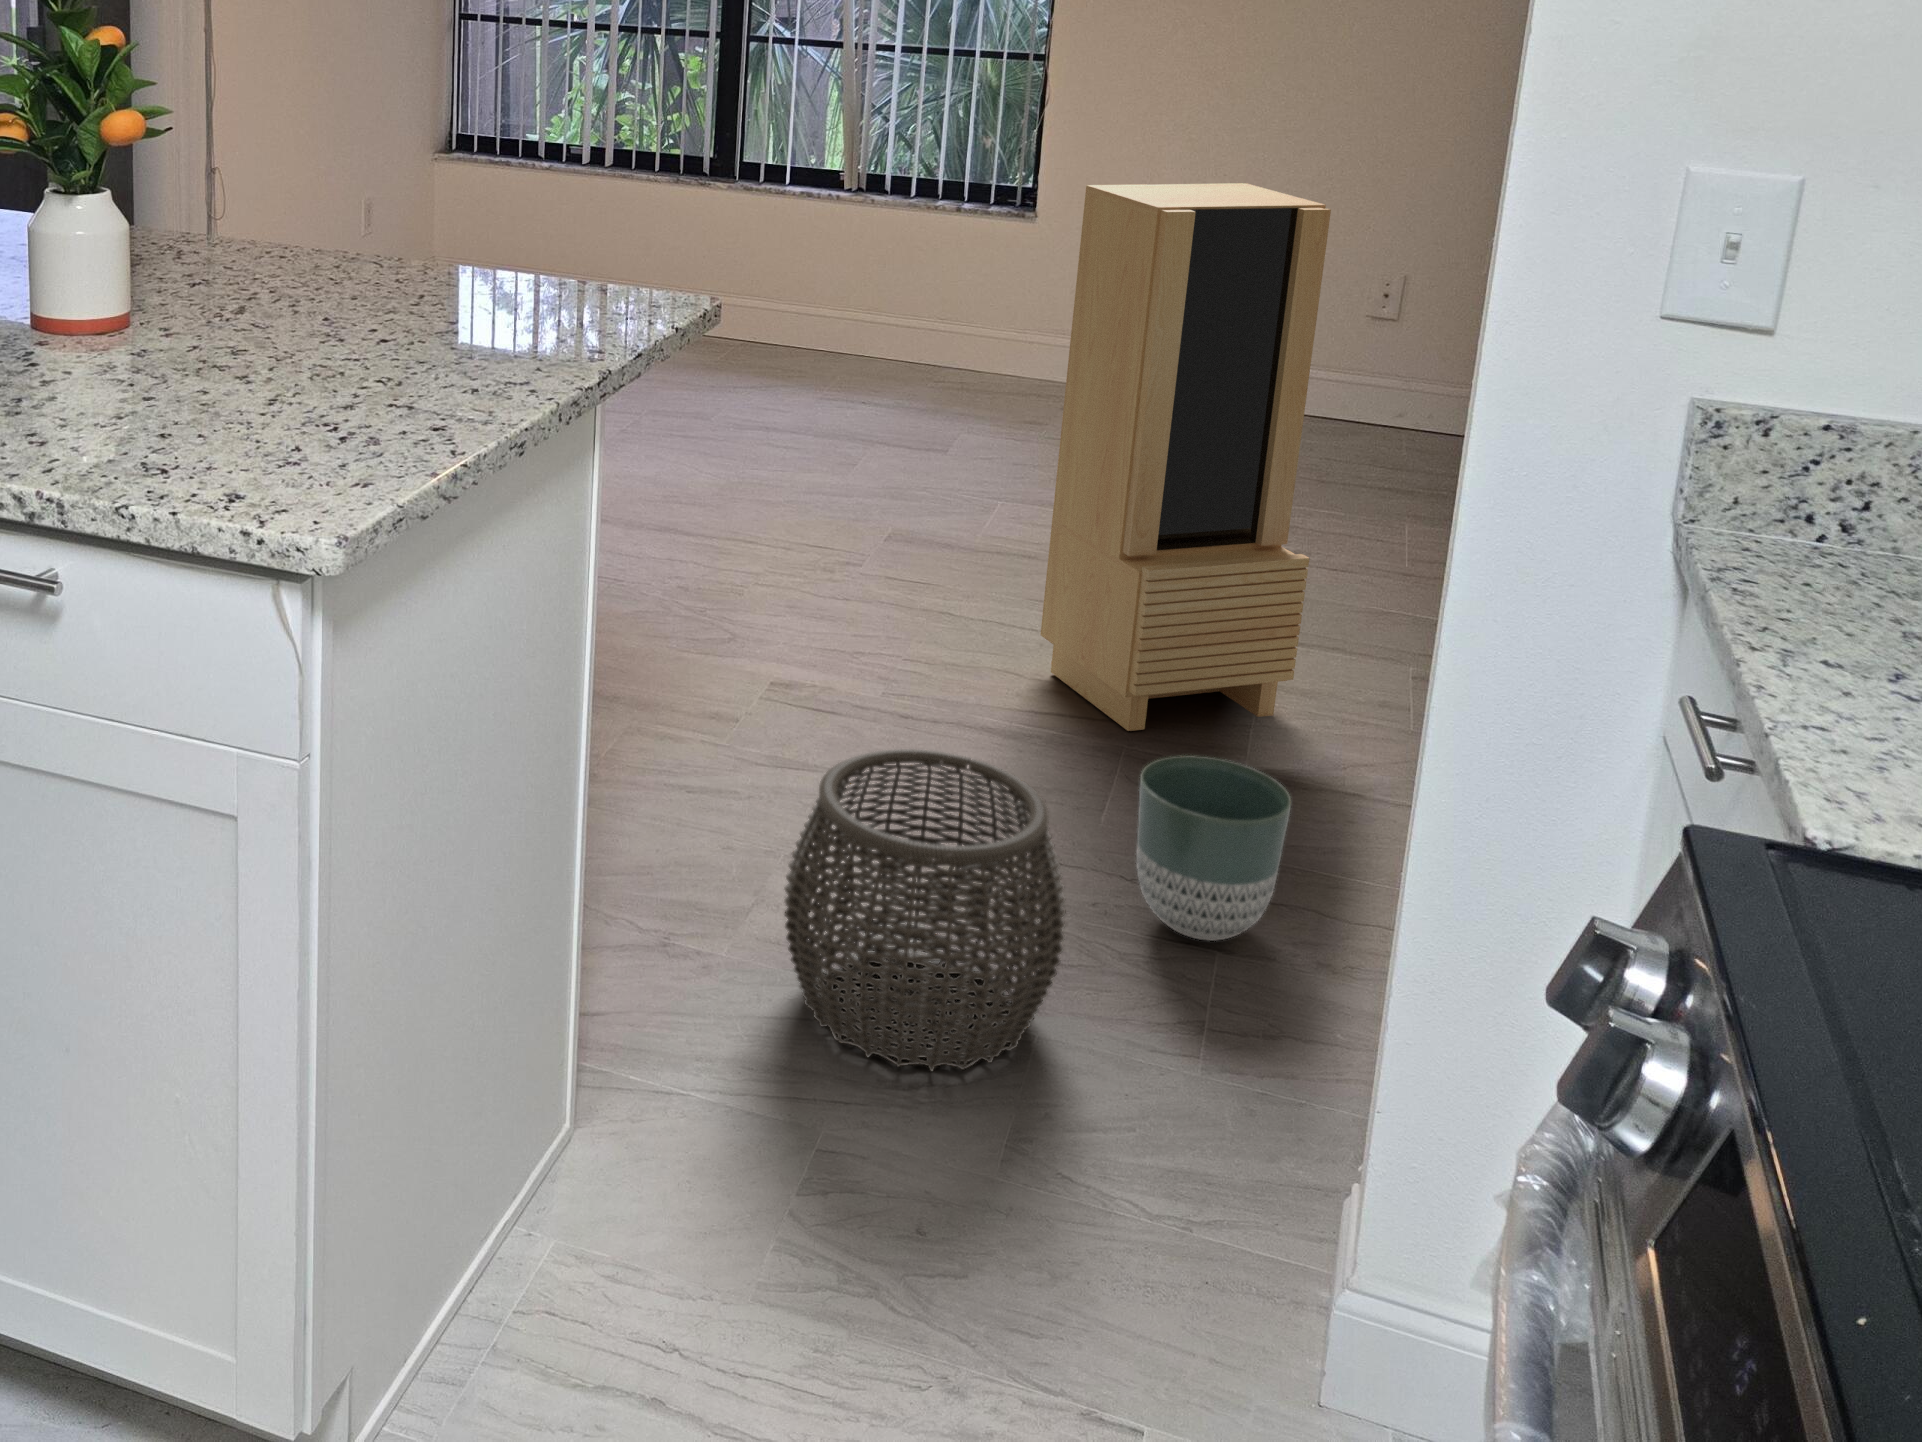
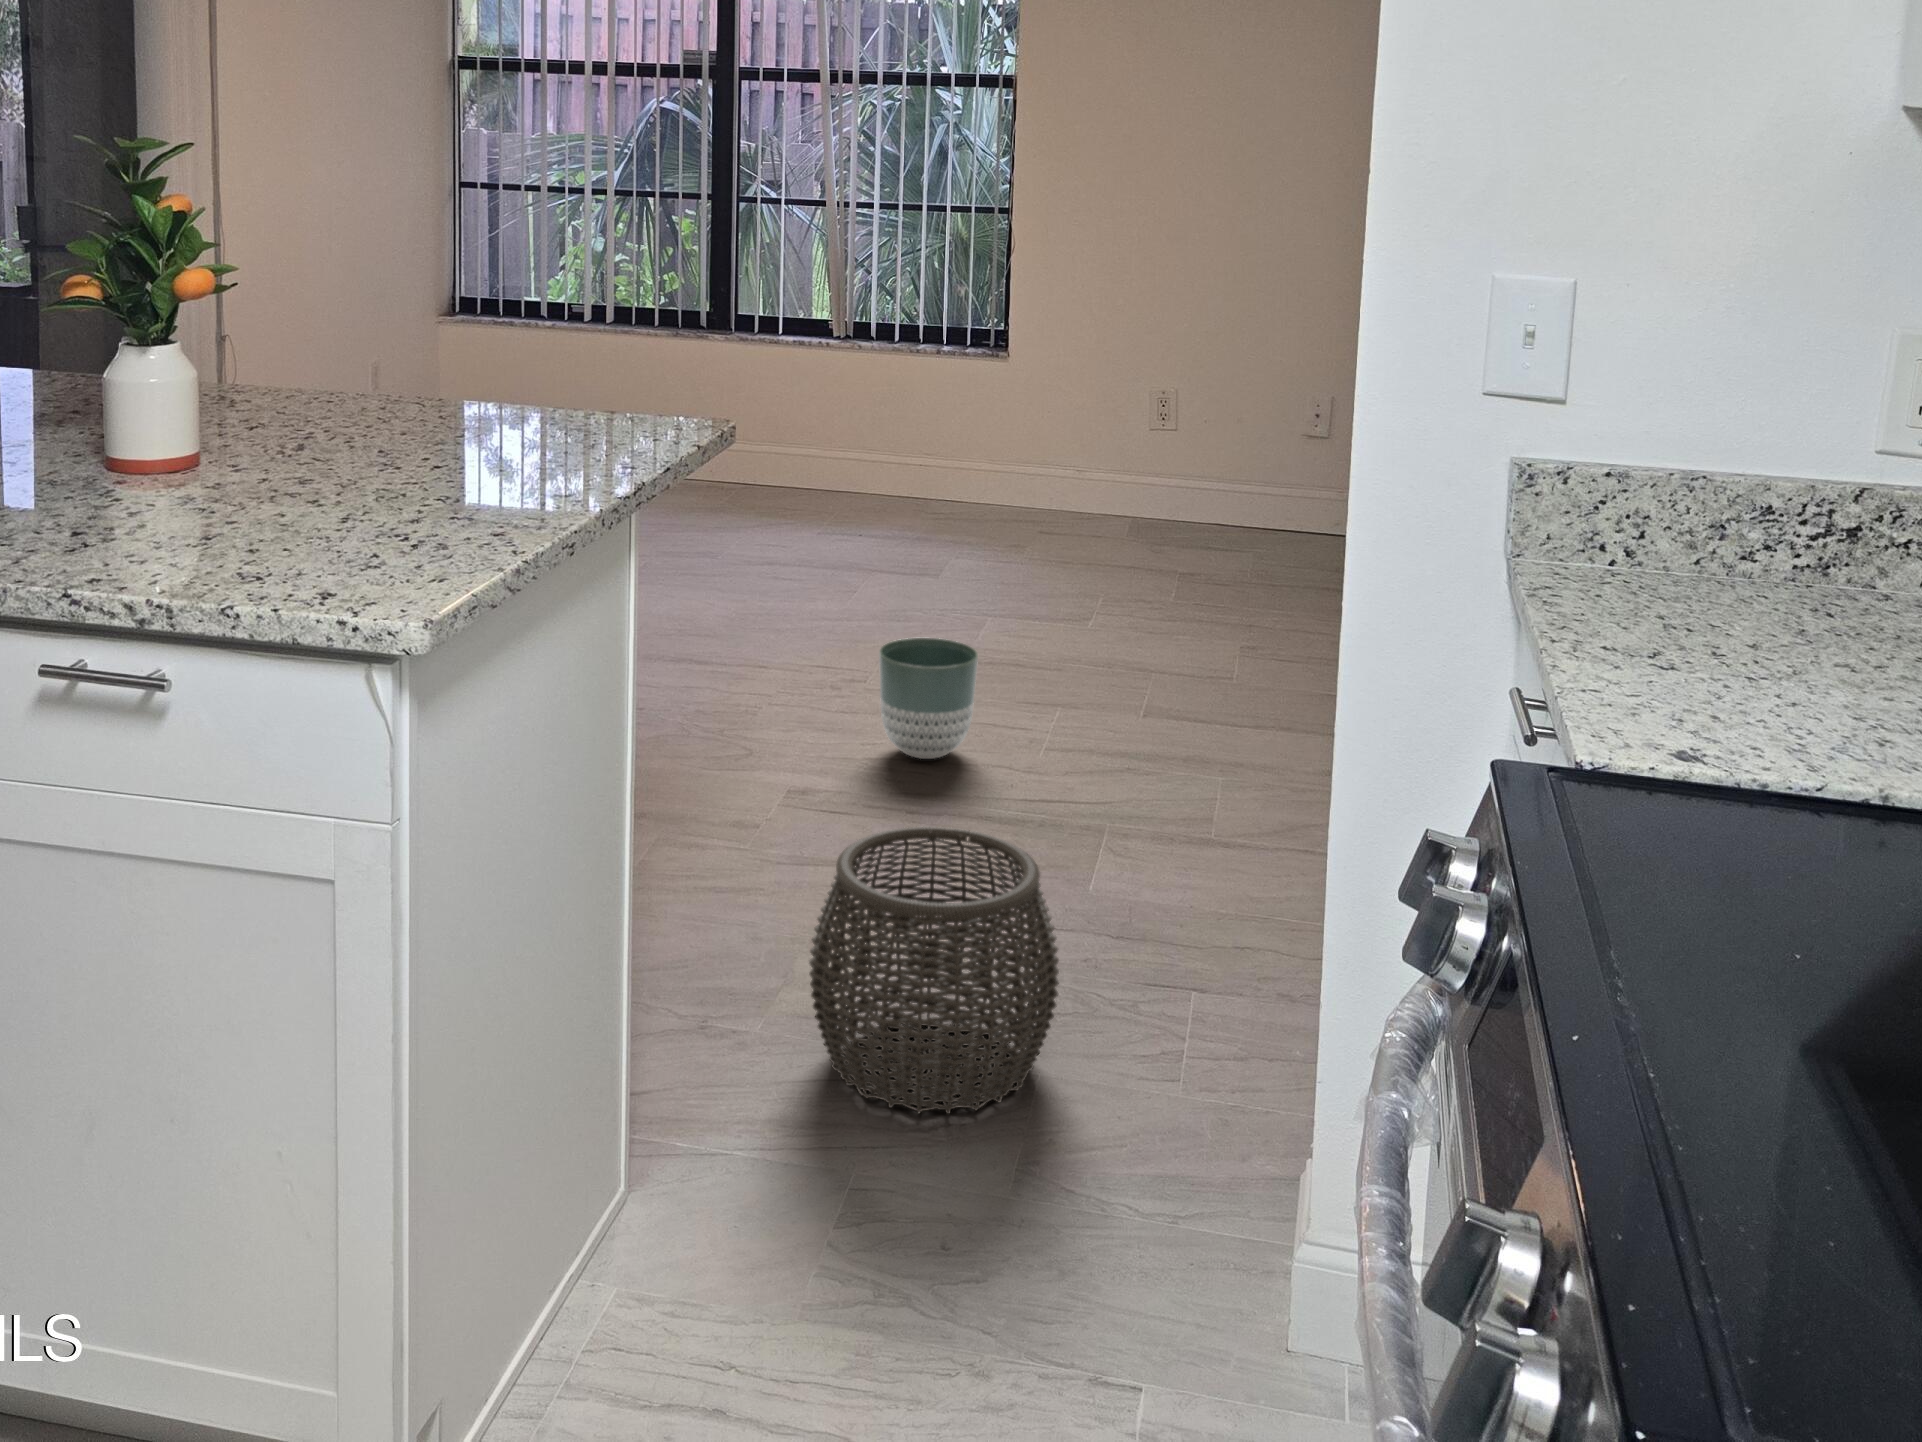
storage cabinet: present [1040,183,1331,731] -> none [1030,315,1260,814]
planter: present [1136,755,1291,941] -> present [879,638,978,759]

